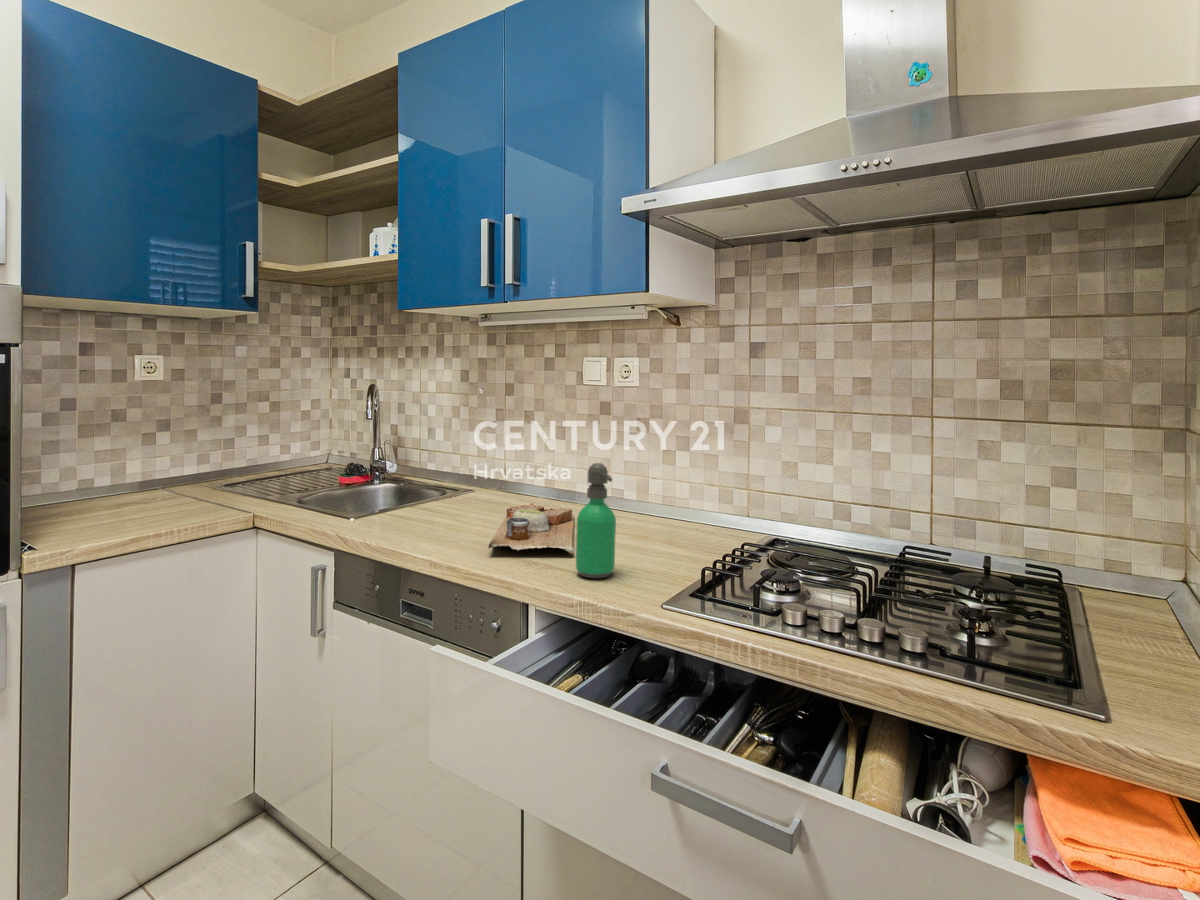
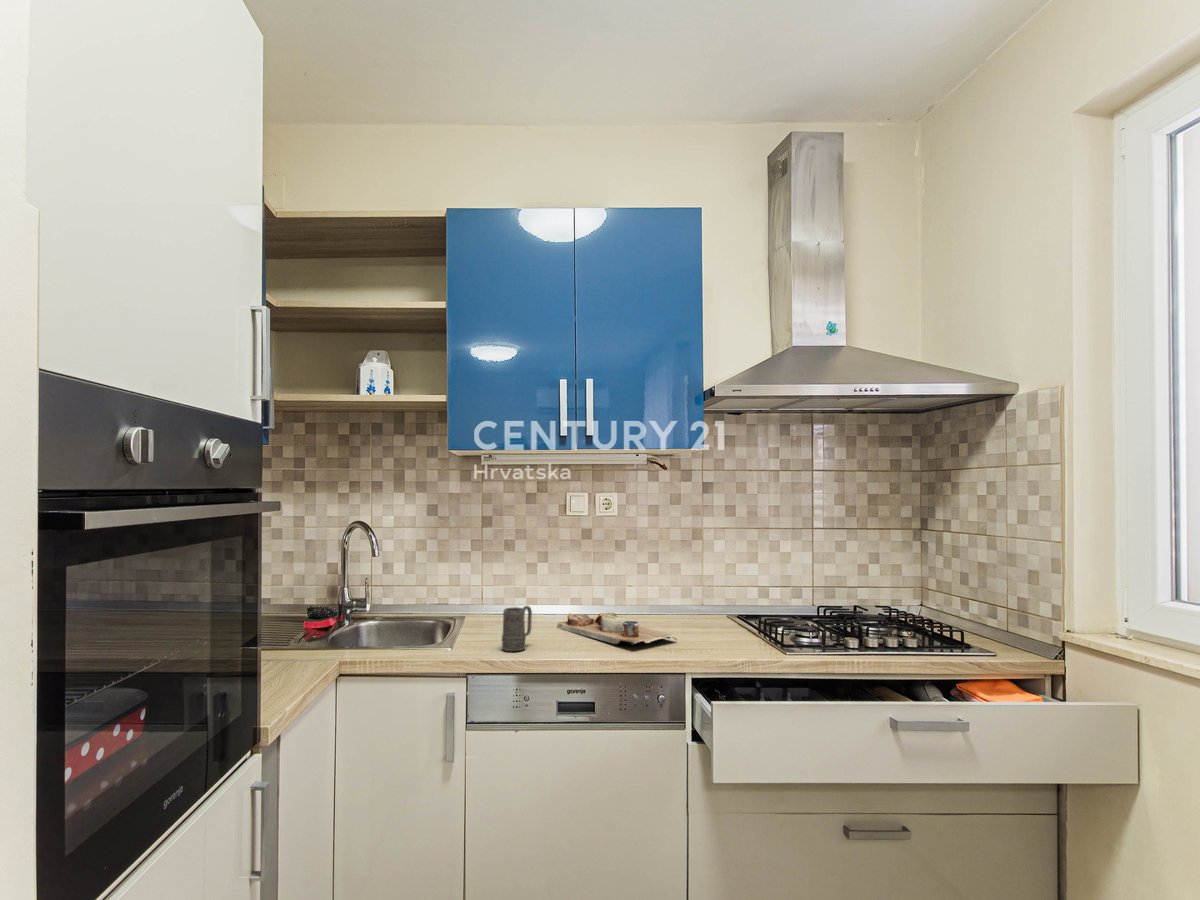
soap dispenser: present [576,463,616,578] -> none [702,574,734,650]
mug: none [381,481,424,532] -> present [502,606,532,651]

